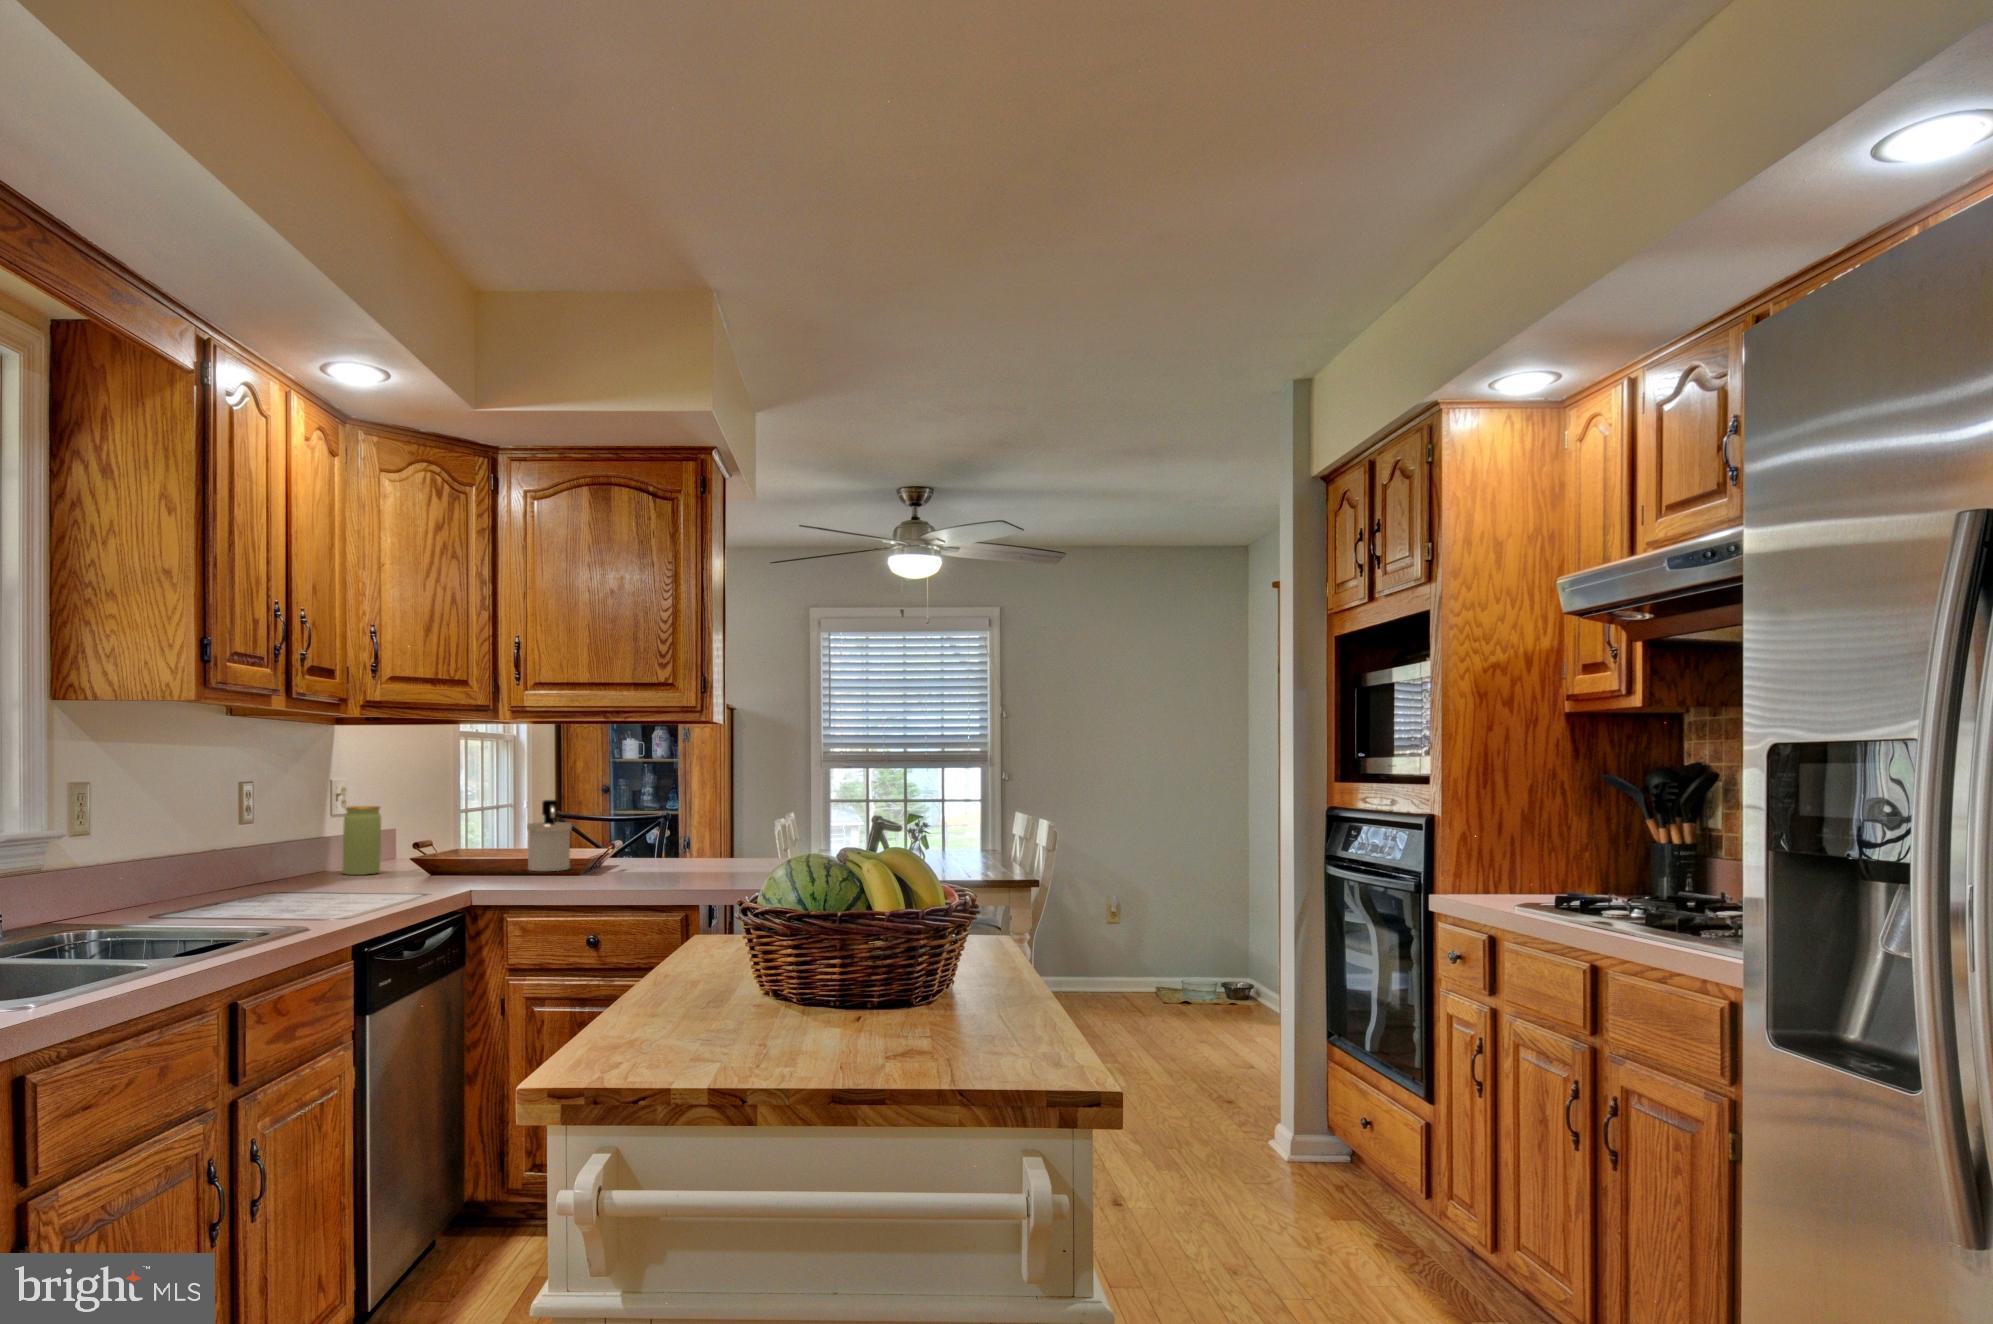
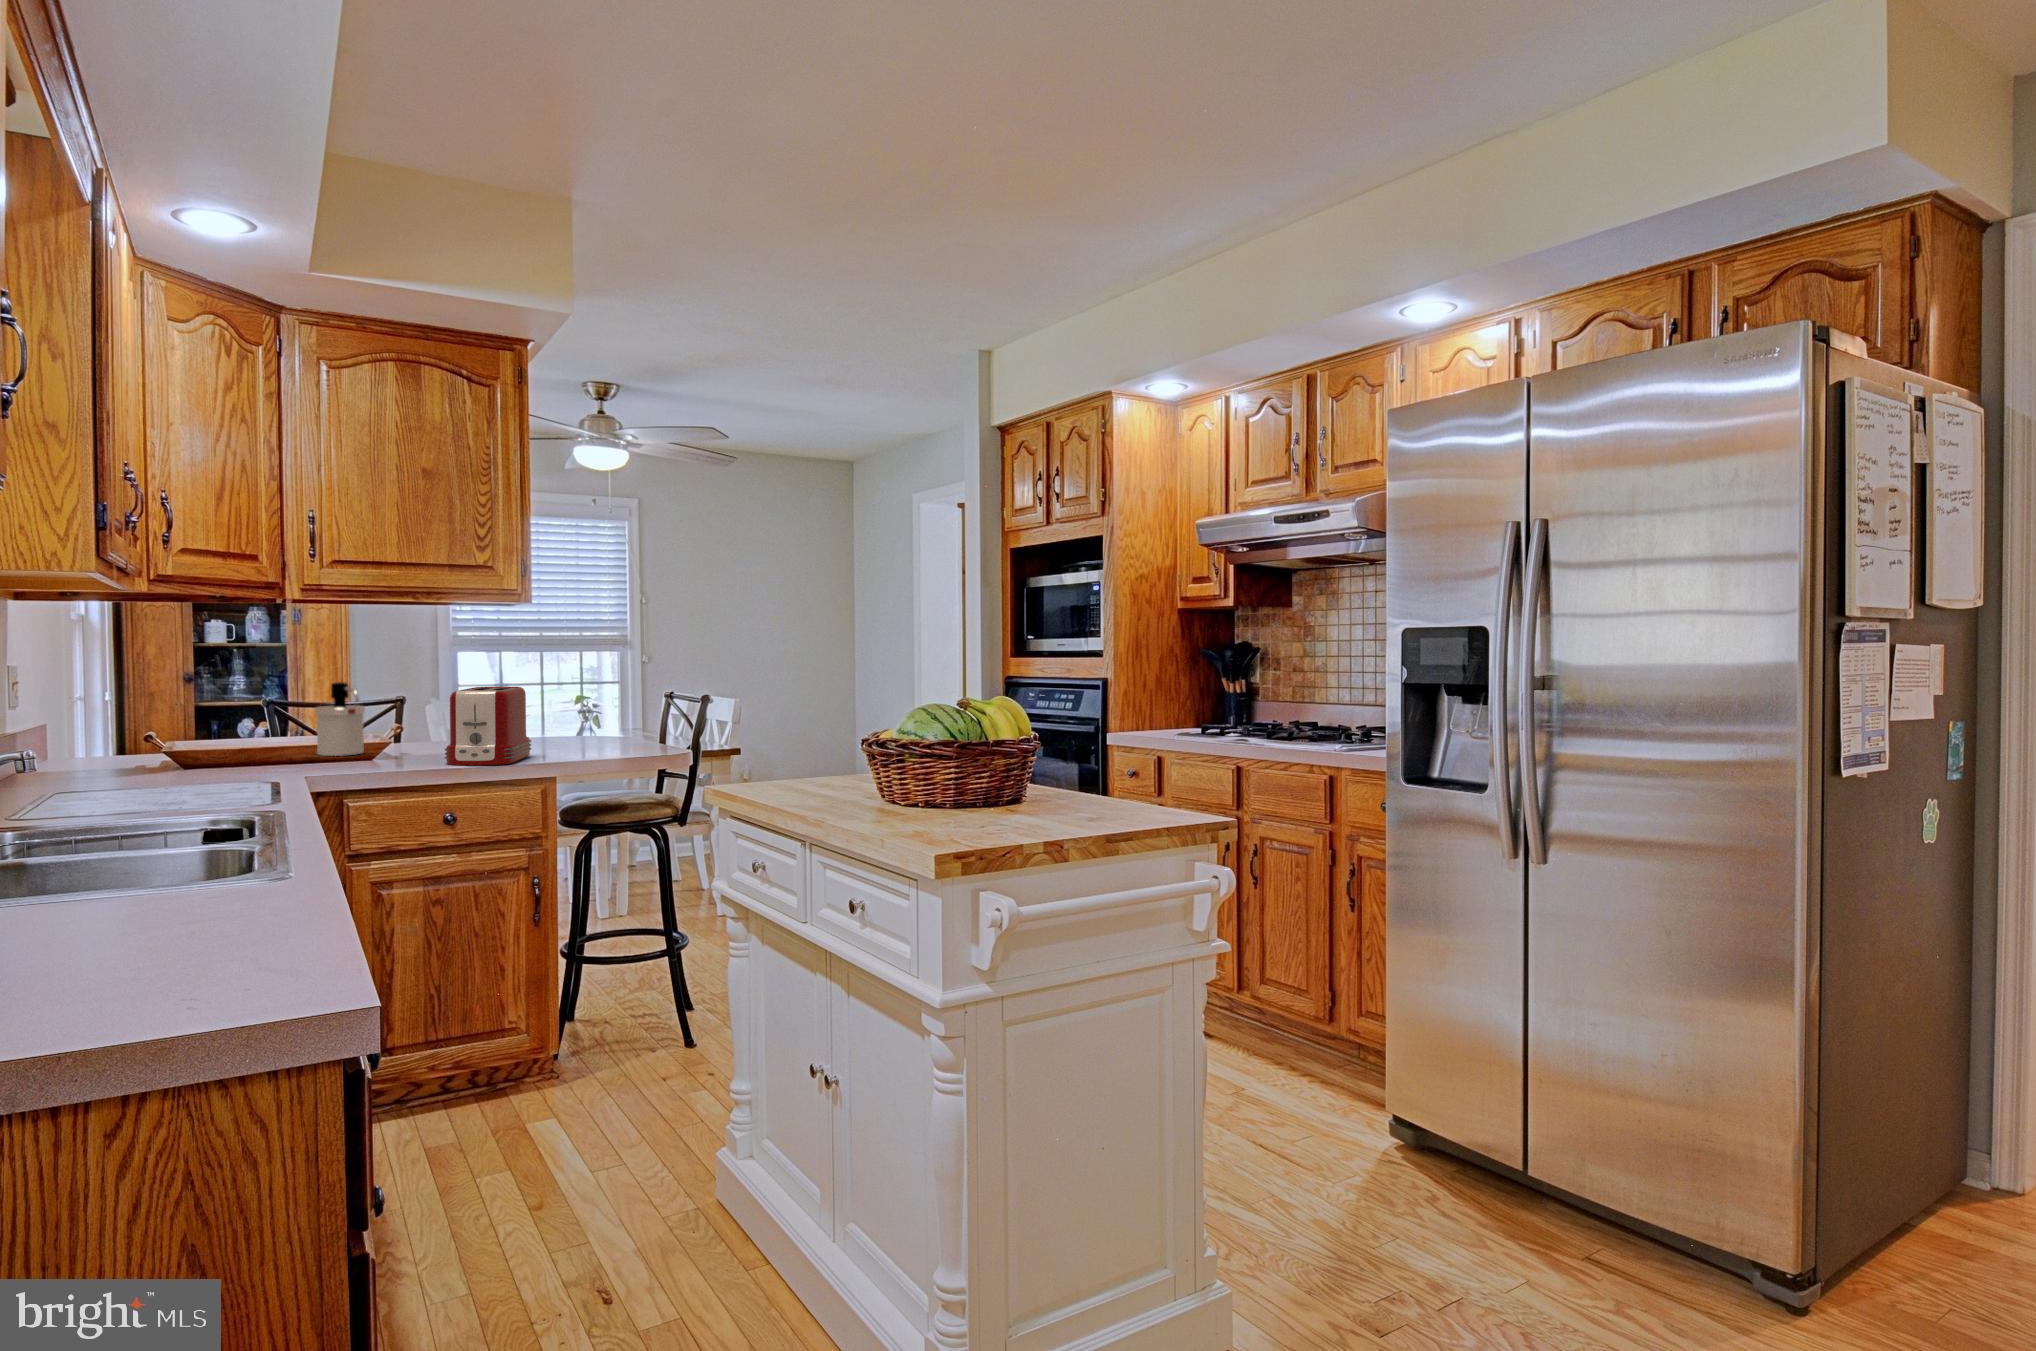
jar: present [342,806,381,875] -> none [109,692,156,767]
toaster: none [604,807,704,888] -> present [445,687,531,766]

